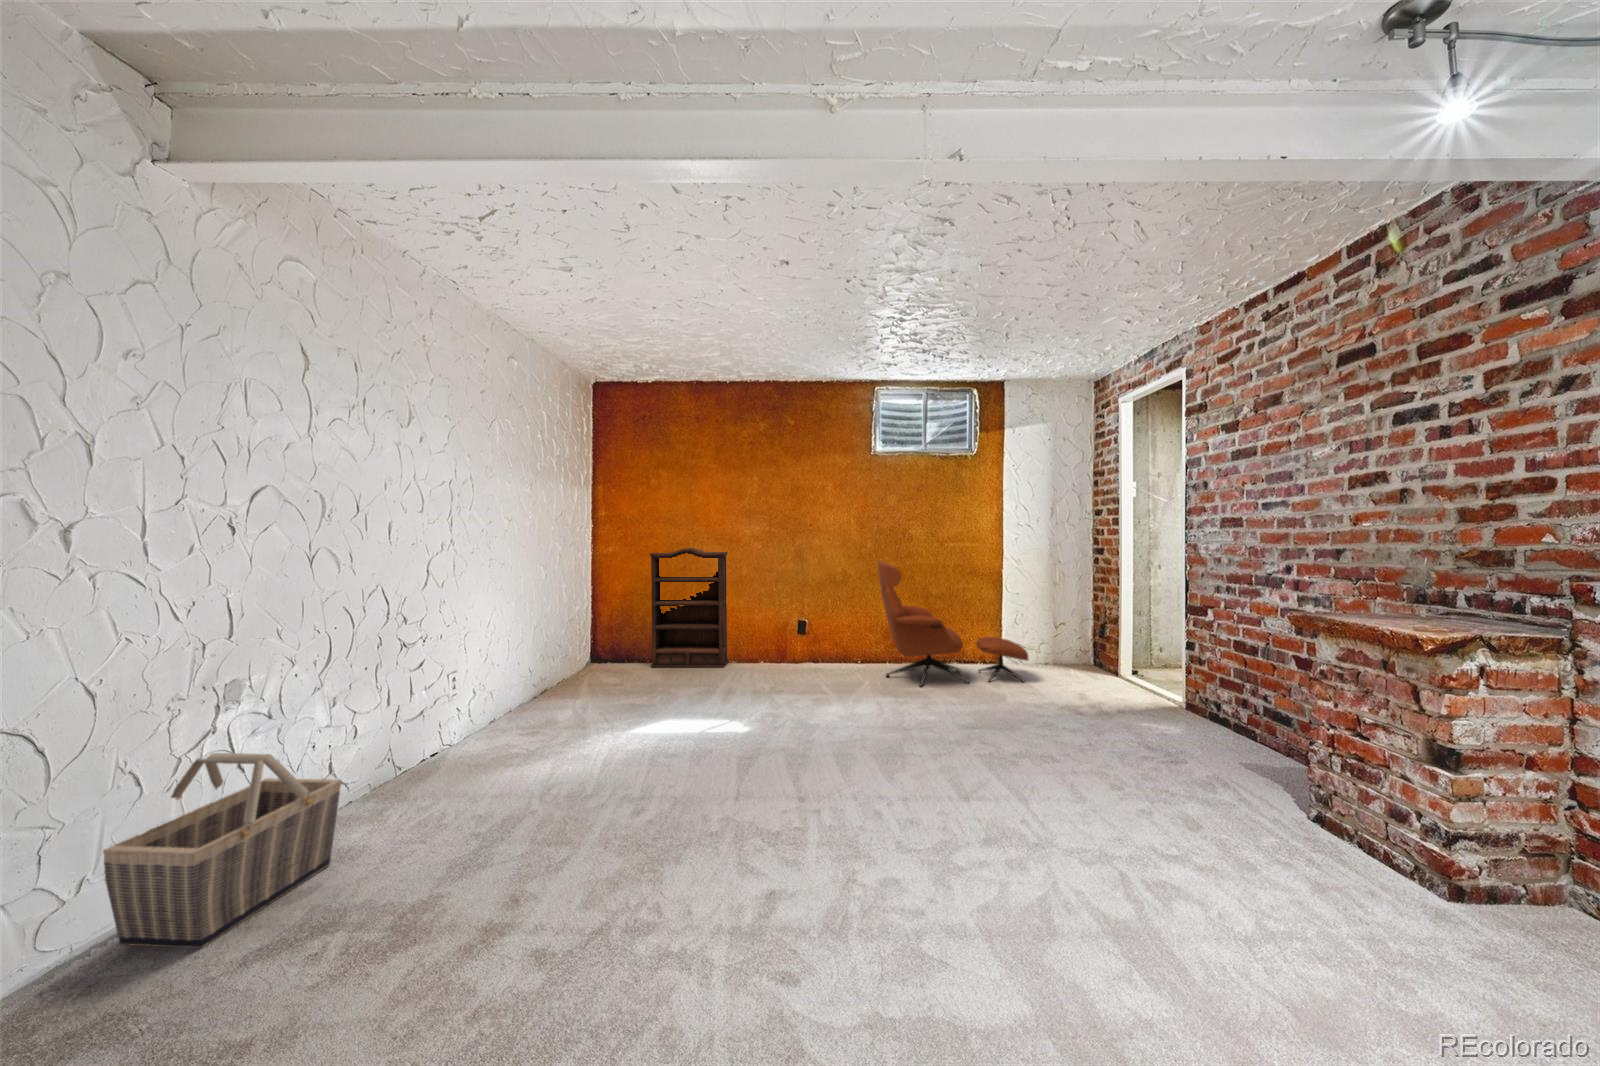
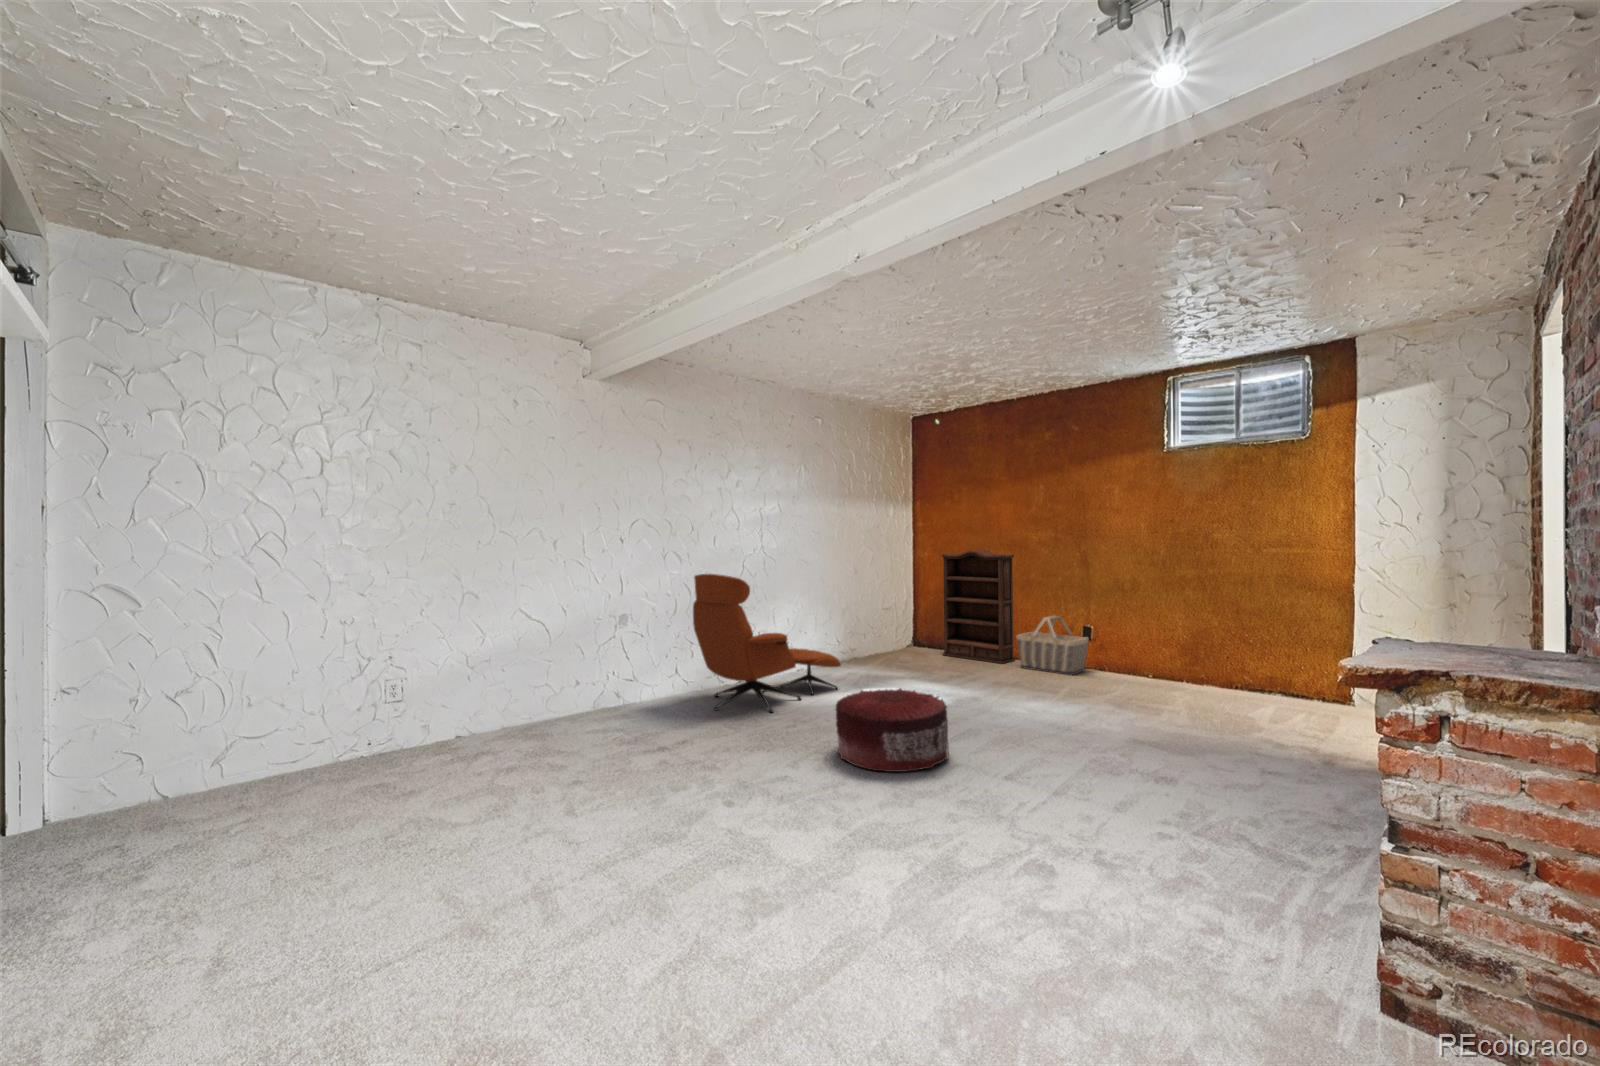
lounge chair: present [878,561,1029,687] -> present [693,574,841,713]
pouf: none [737,716,878,831] -> present [836,688,949,772]
basket: present [103,753,342,948] -> present [1017,616,1089,675]

